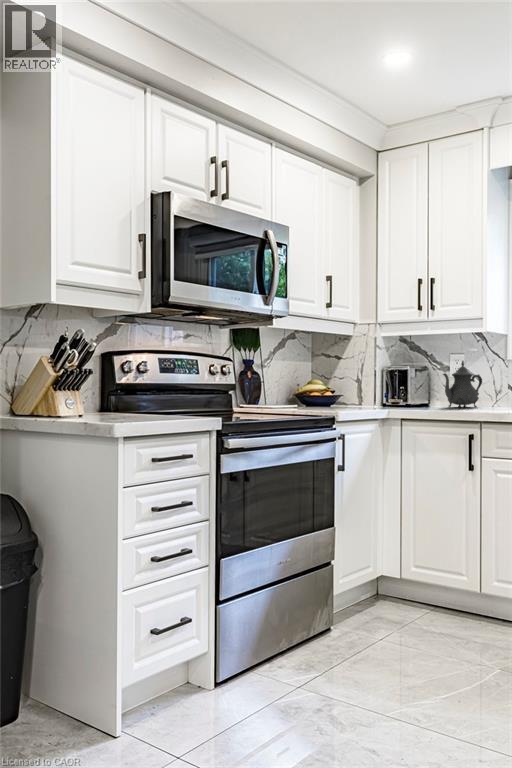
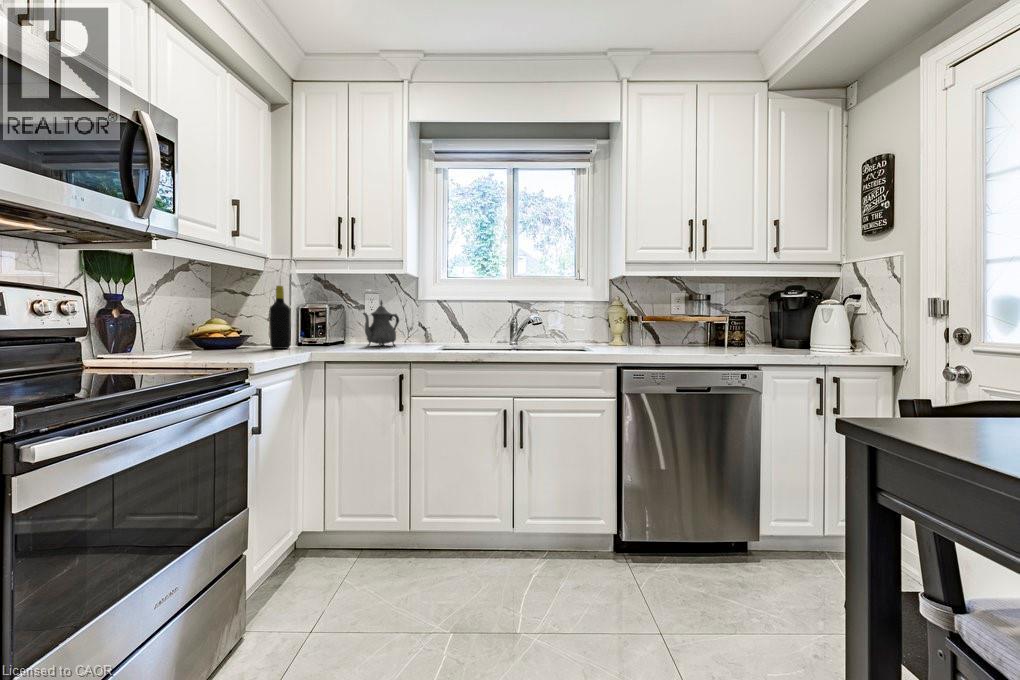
bottle: none [357,349,375,407] -> present [270,286,290,349]

